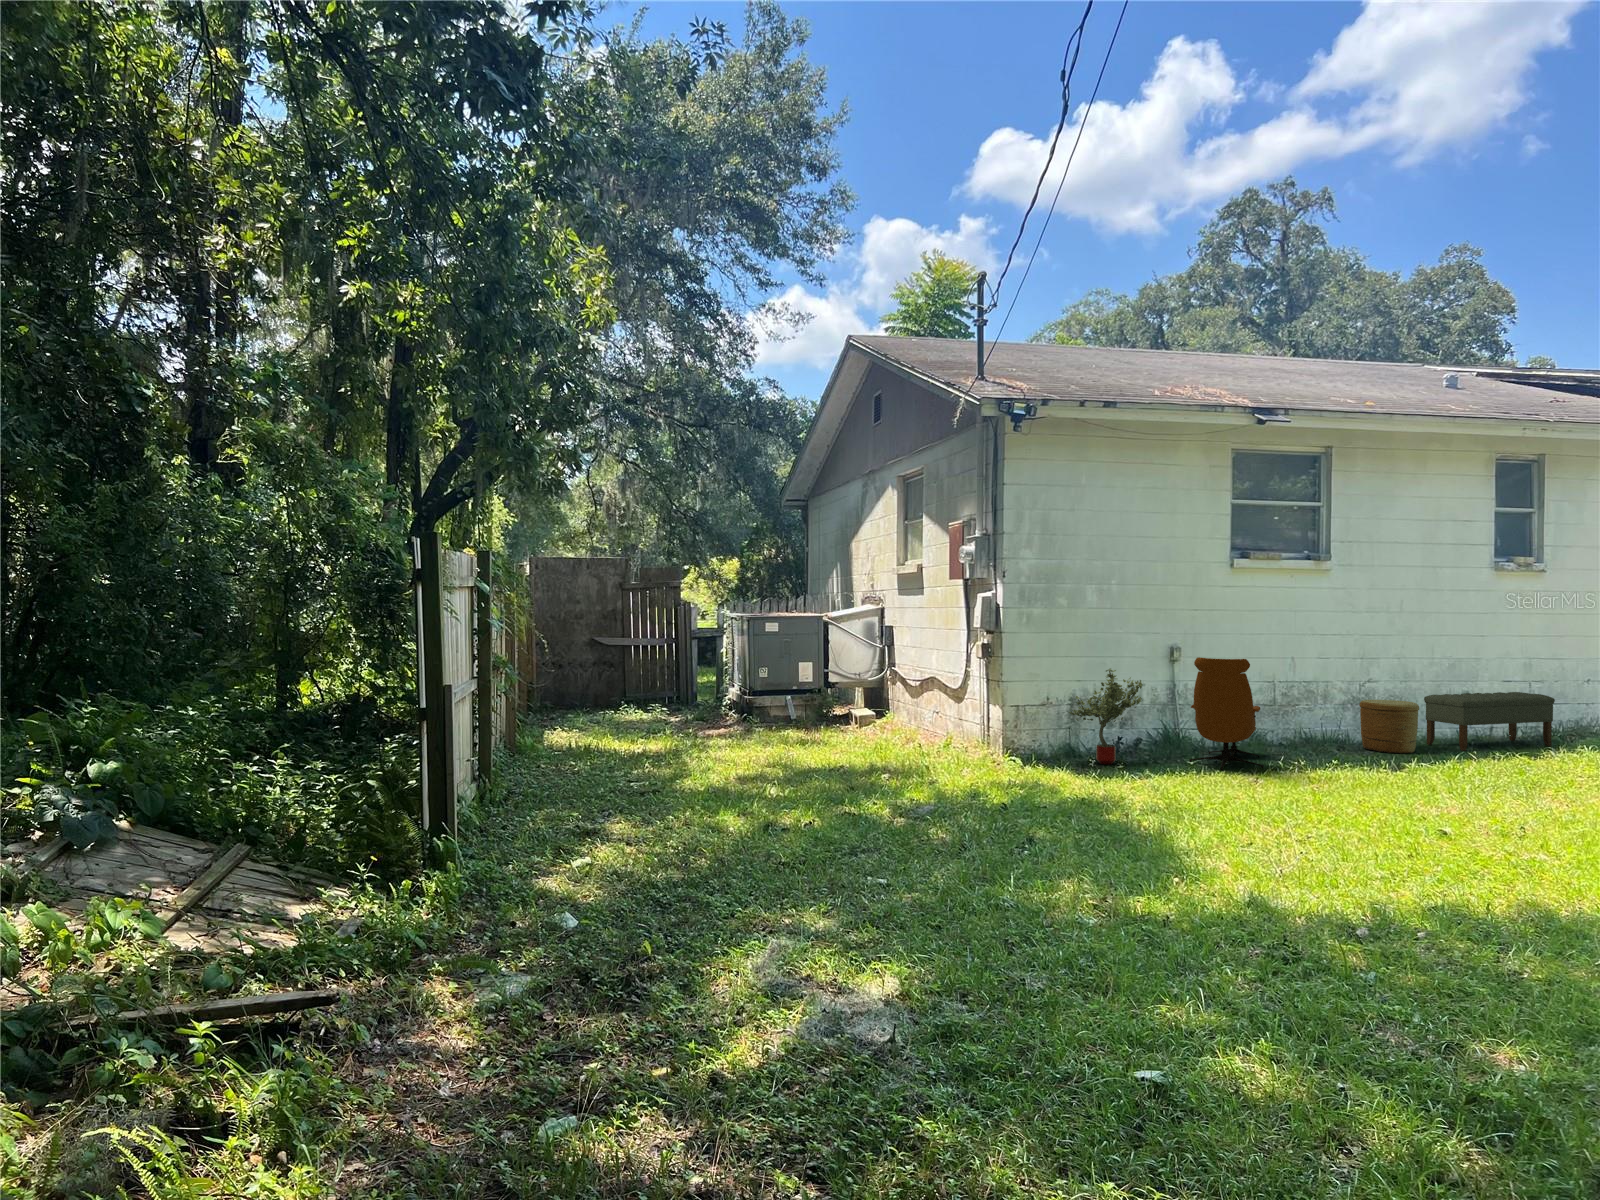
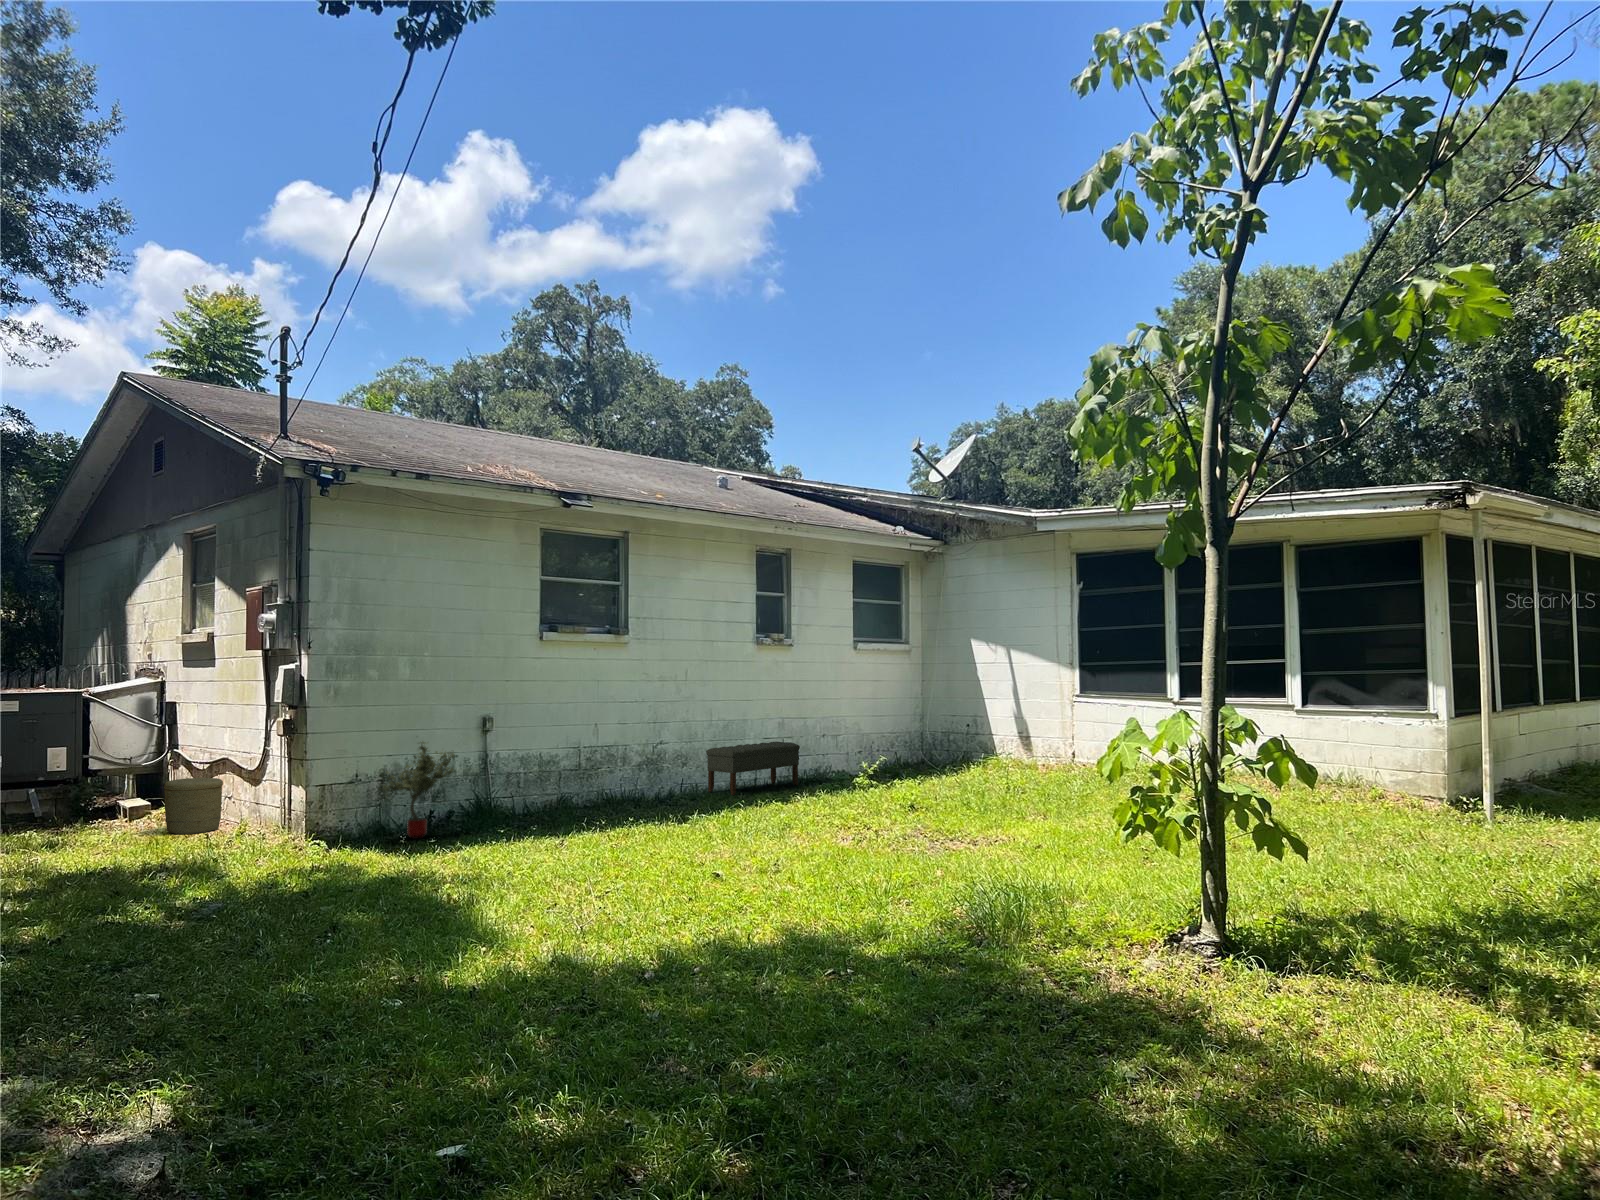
lounge chair: present [1189,657,1264,770] -> none [500,726,566,833]
woven basket: present [1359,700,1419,753] -> present [164,778,223,834]

